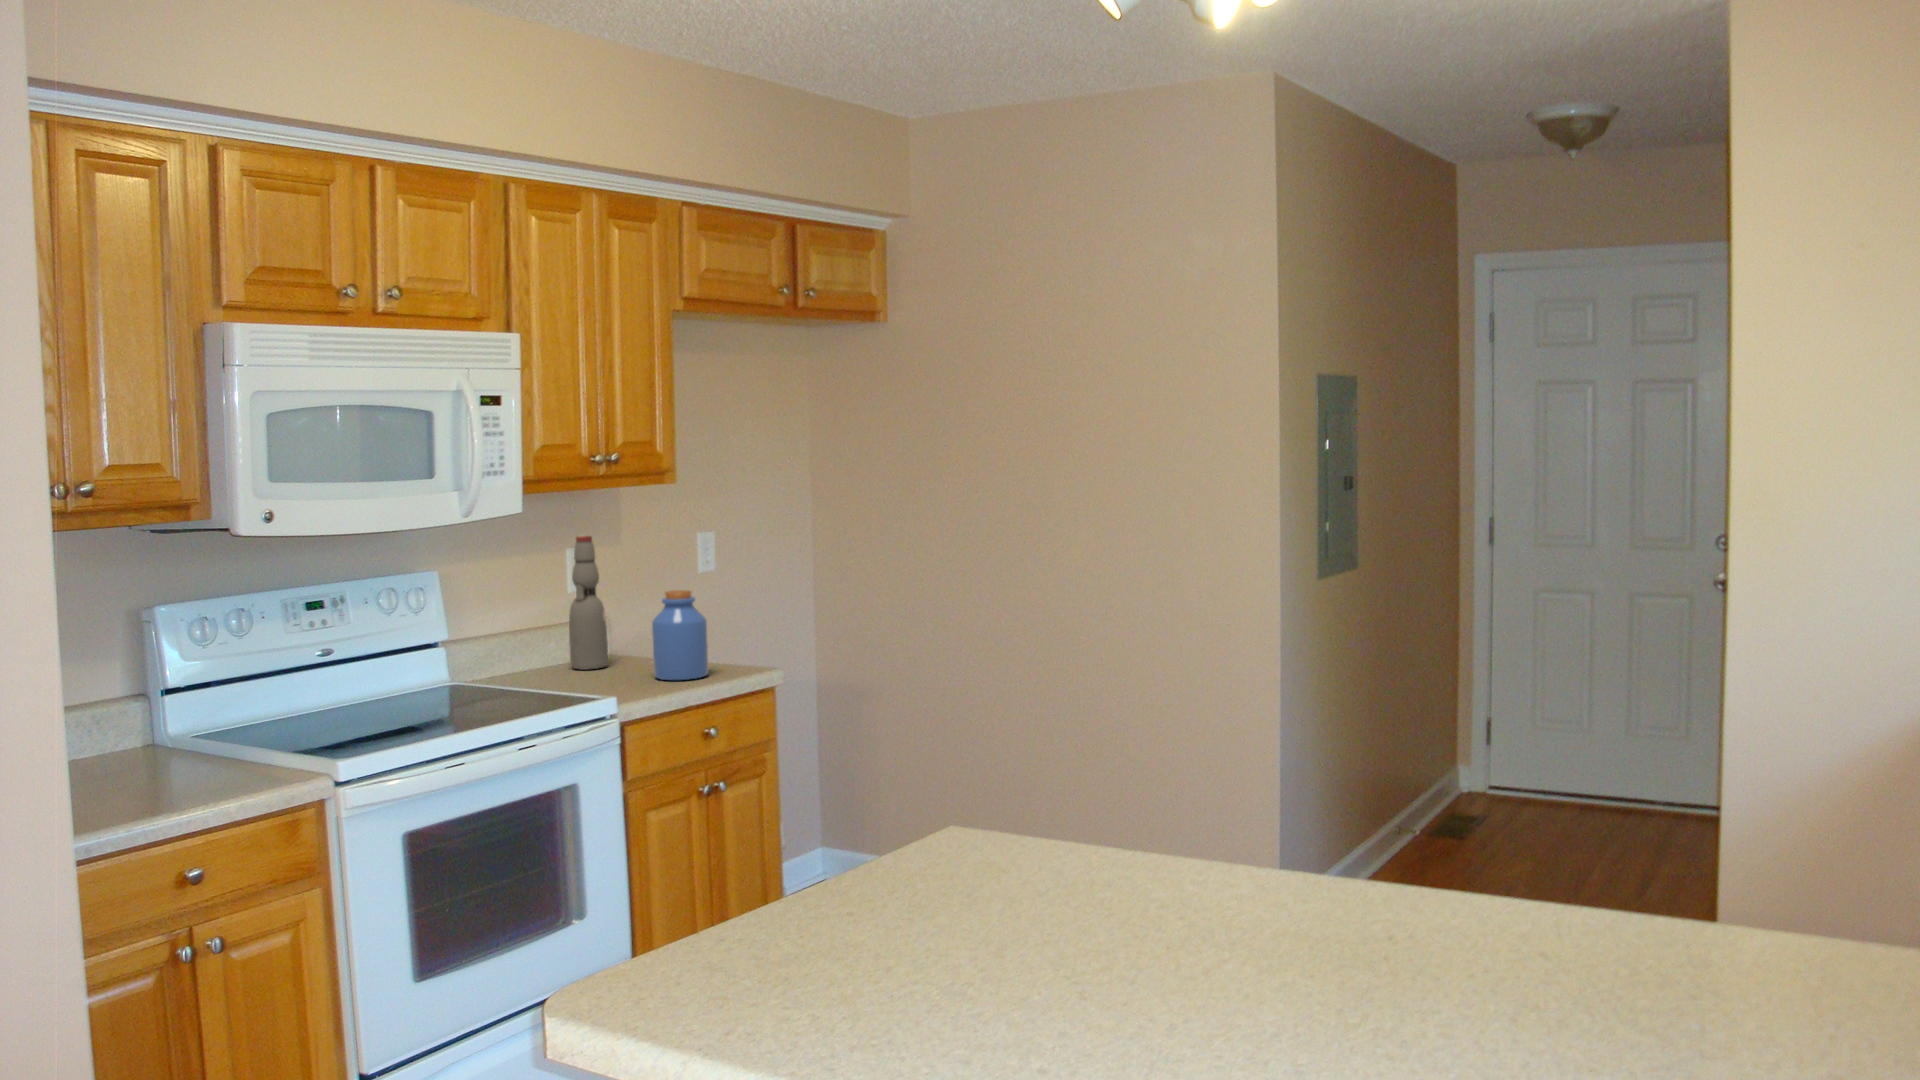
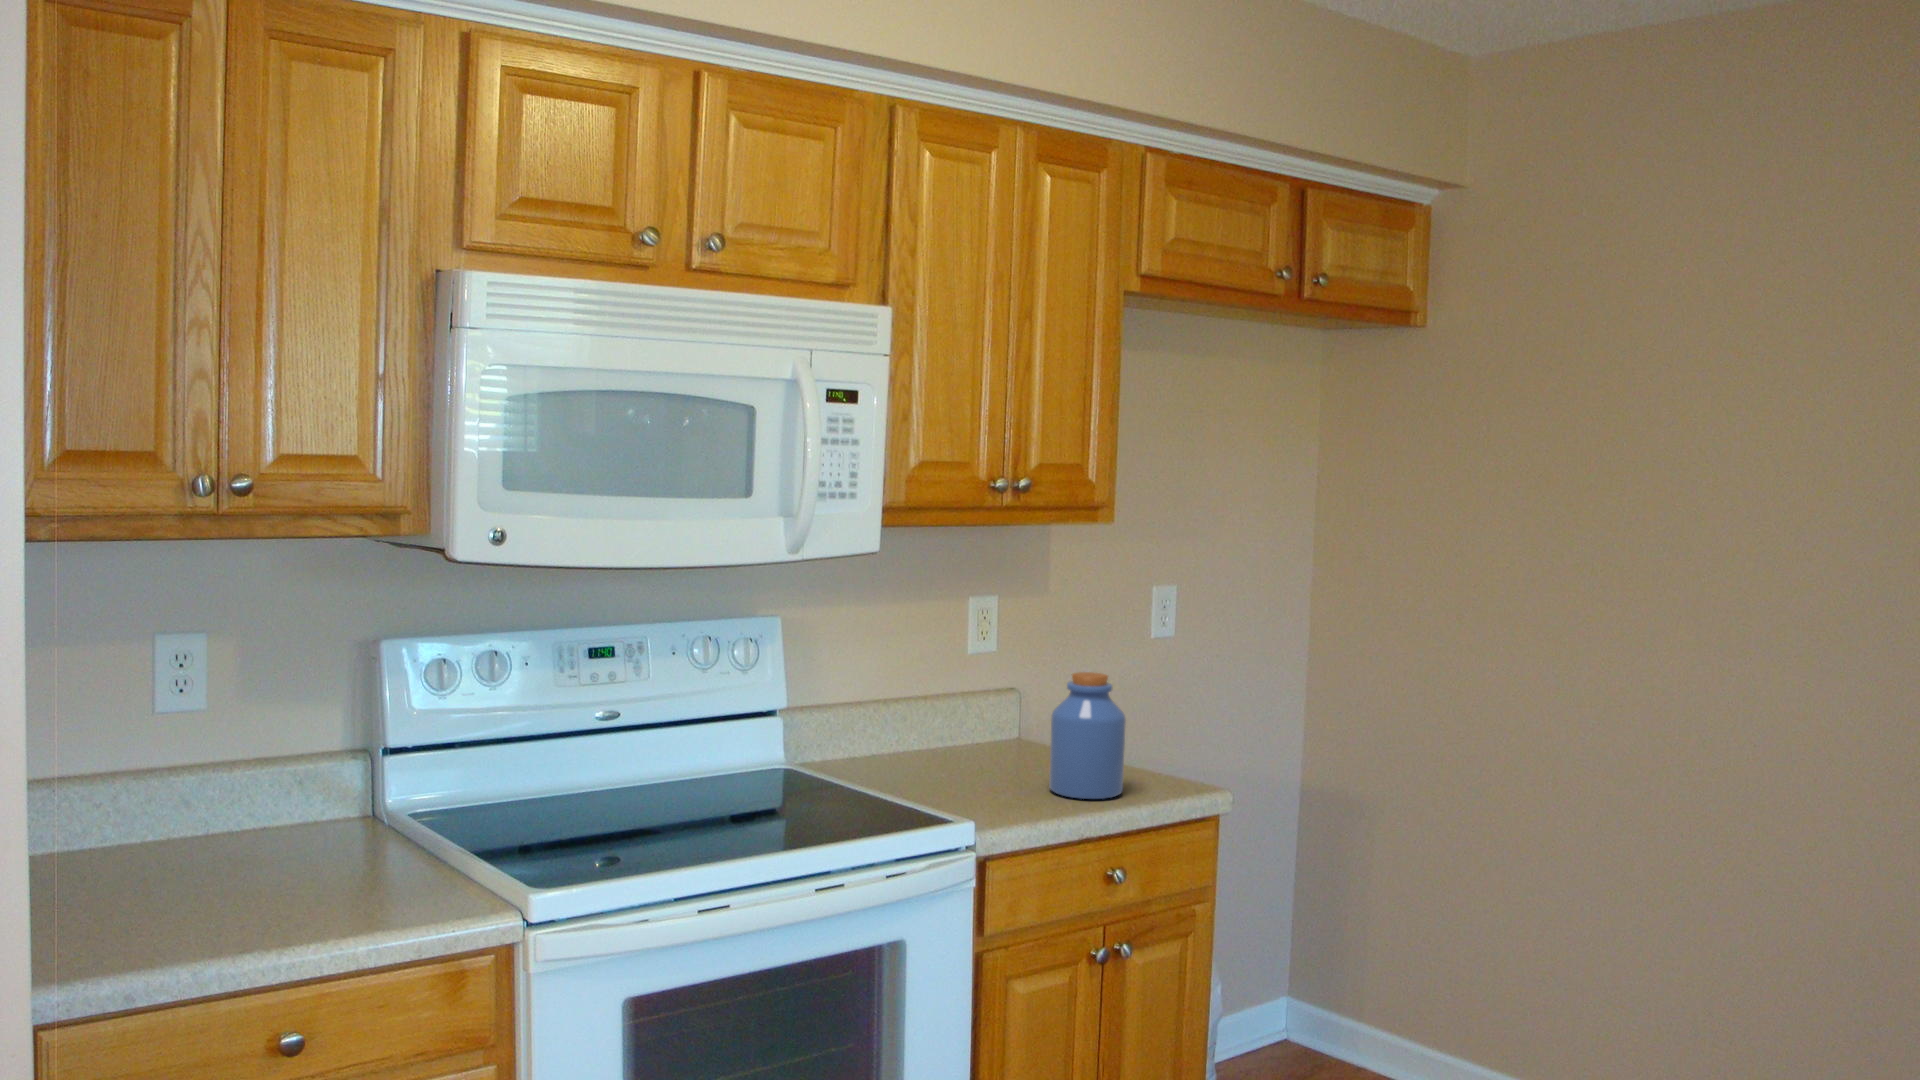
bottle: present [569,536,608,670] -> none [955,585,1004,762]

